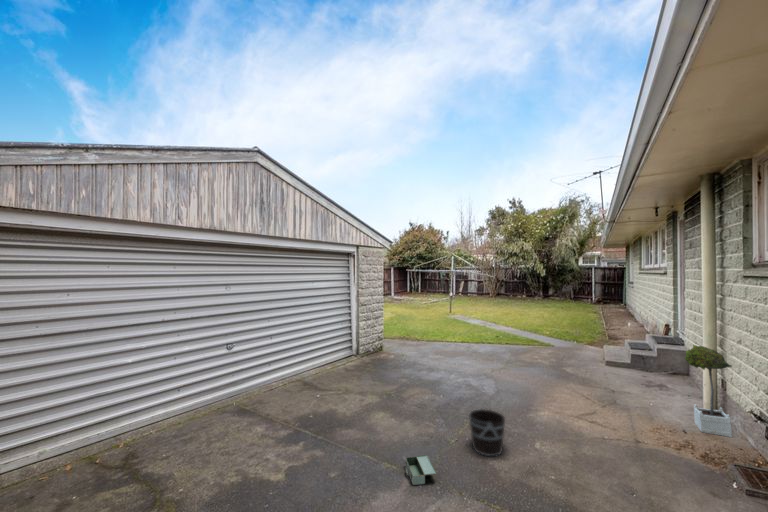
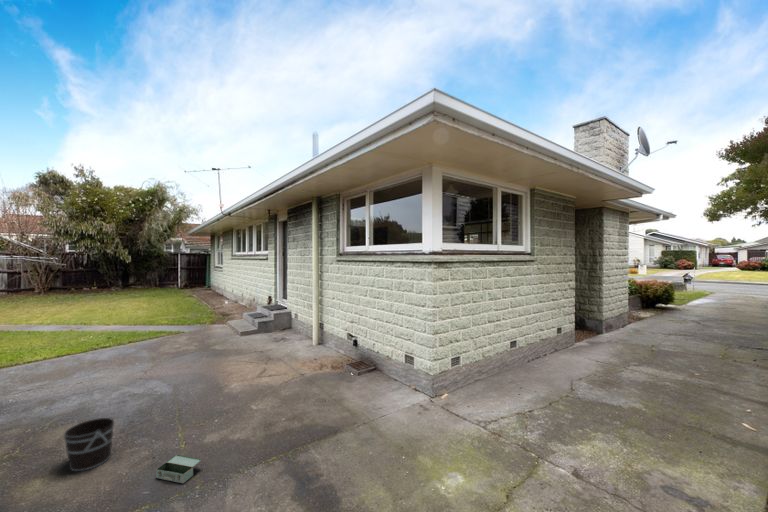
potted tree: present [685,345,732,437] -> none [309,304,331,357]
bucket: present [469,409,505,456] -> present [64,418,114,471]

